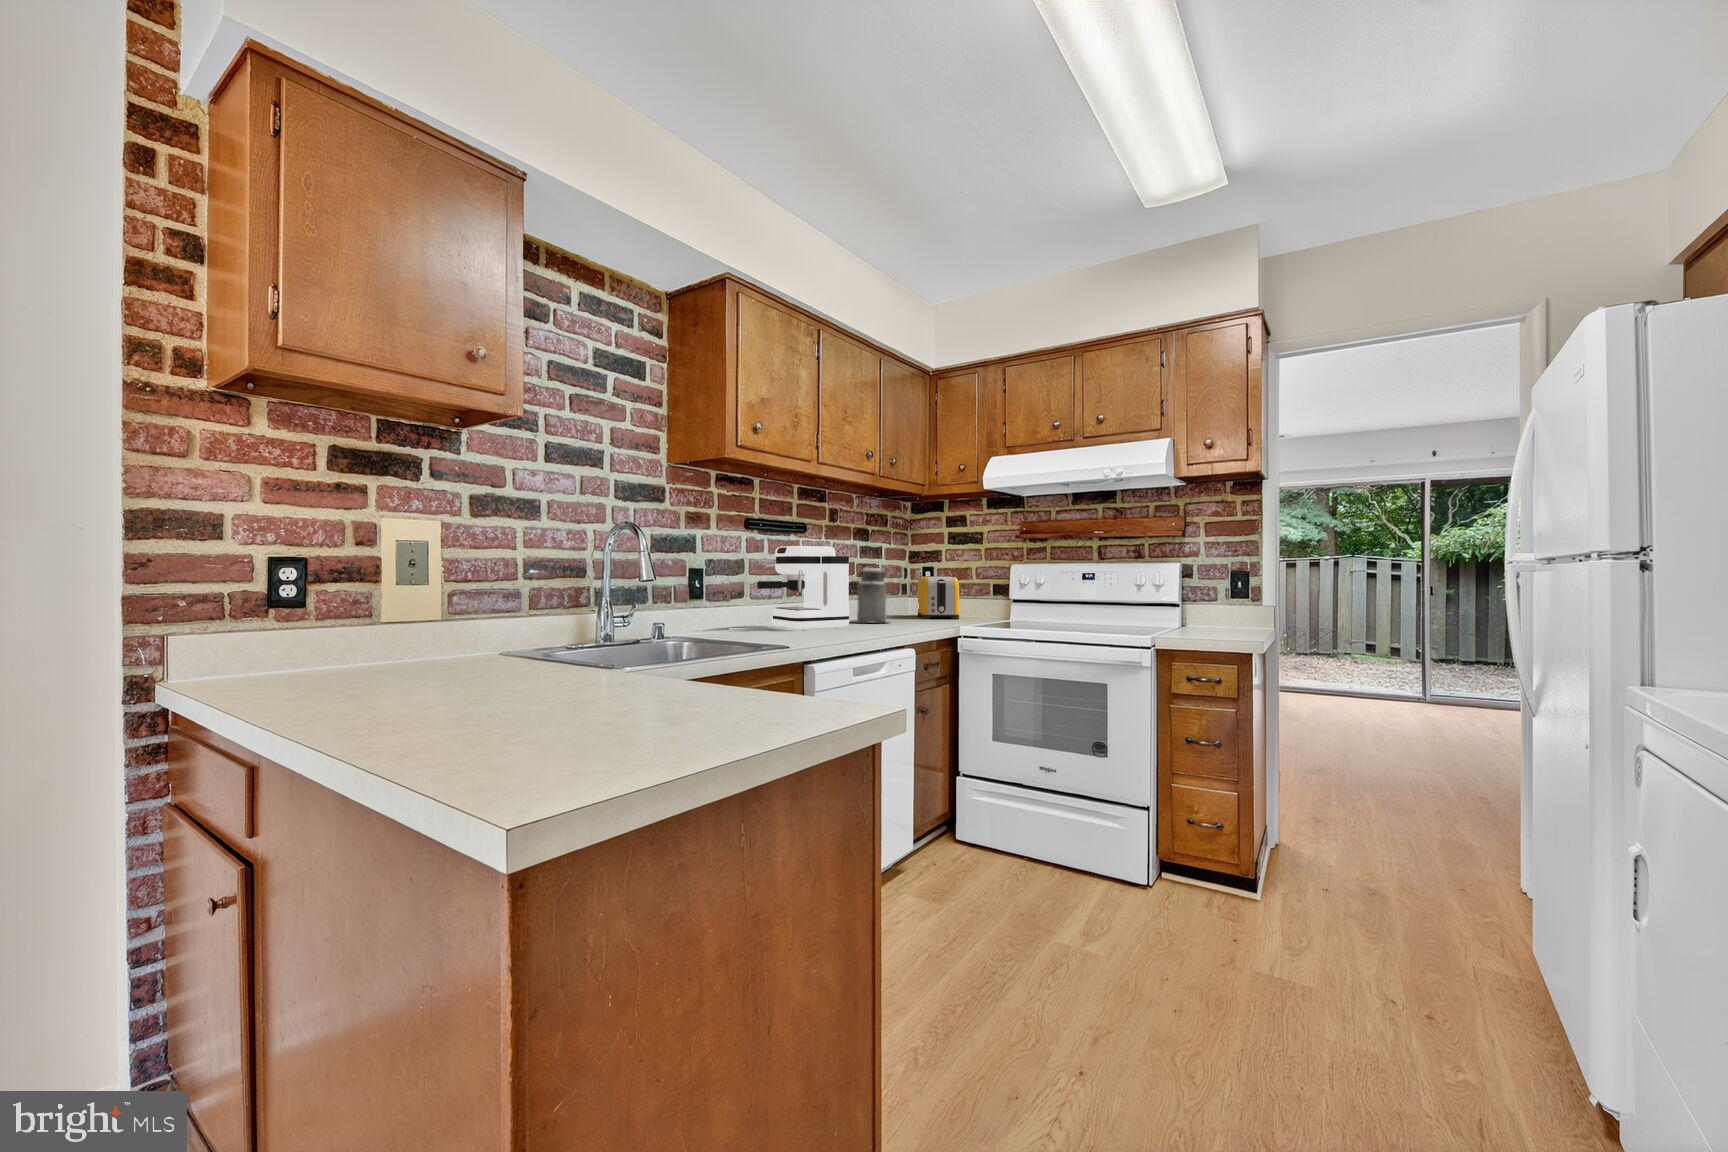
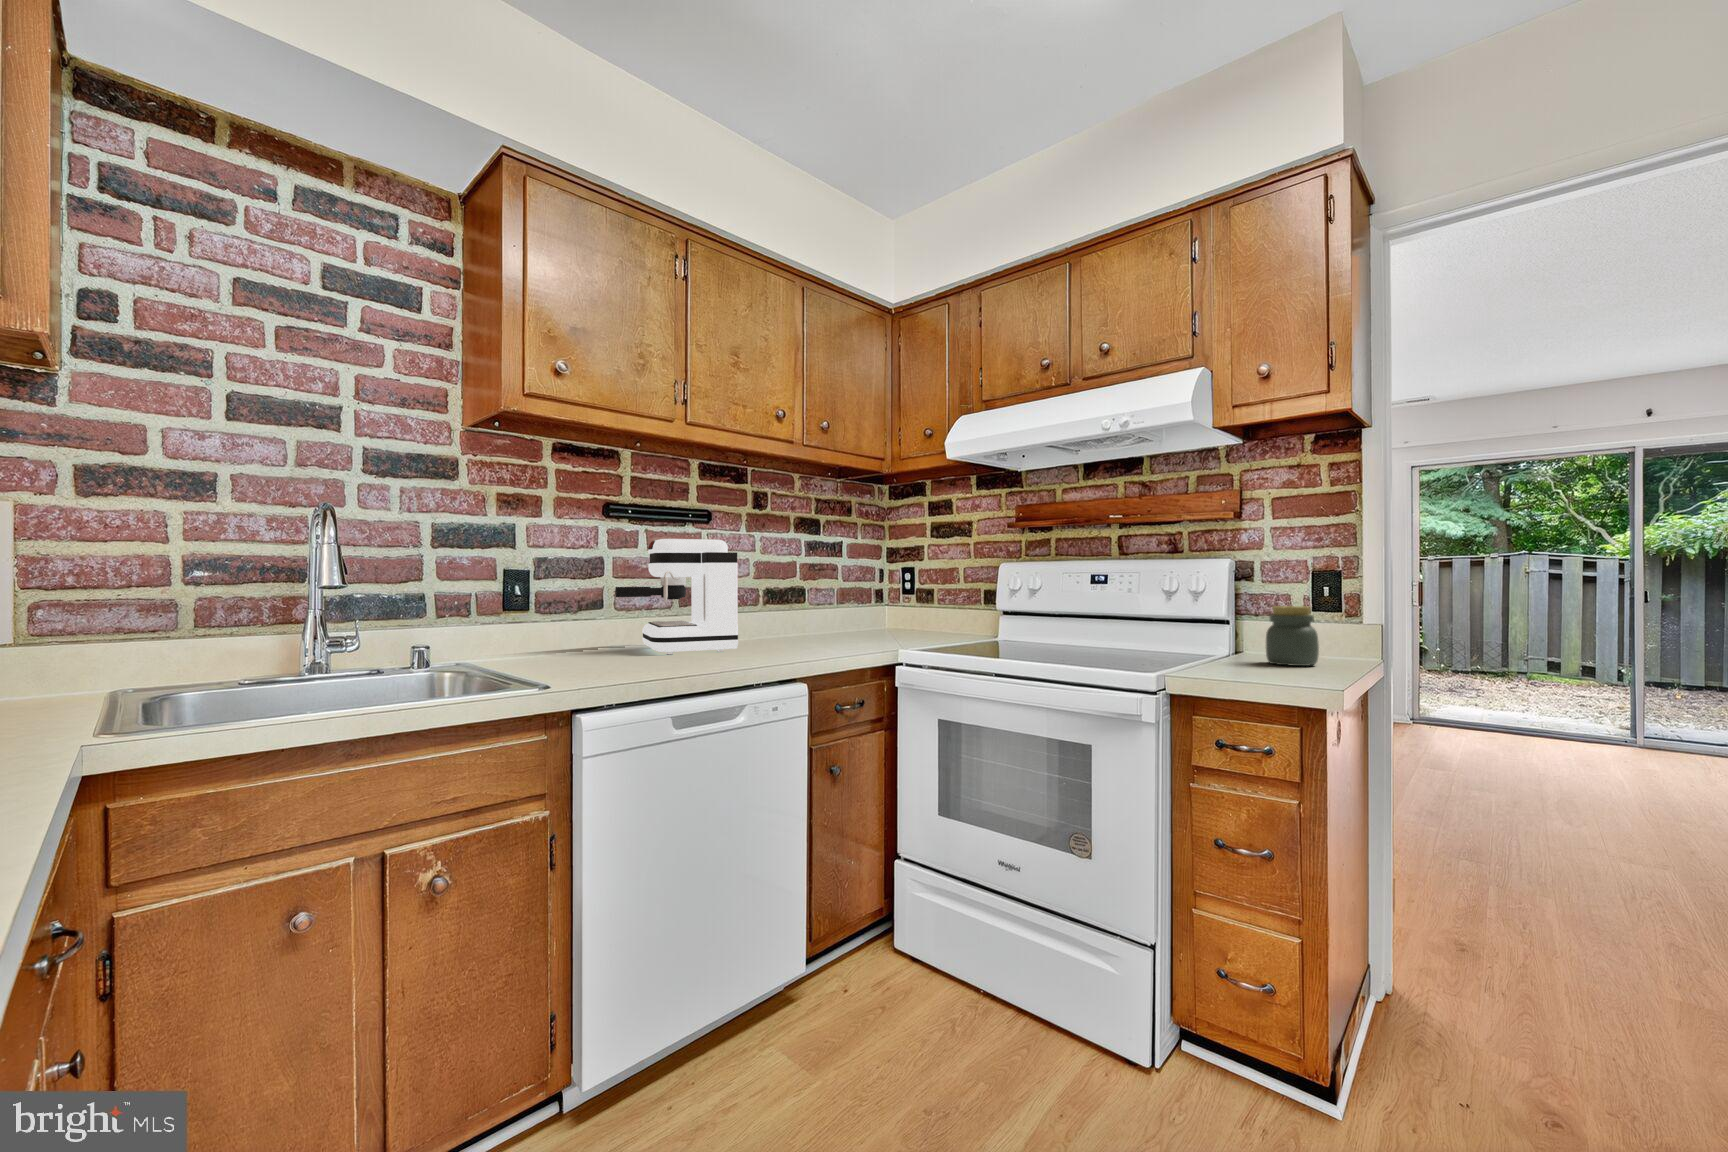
canister: present [850,565,886,622] -> none [773,562,829,642]
toaster: present [918,577,959,619] -> none [888,580,938,636]
jar: none [1206,594,1239,632] -> present [1266,606,1319,666]

